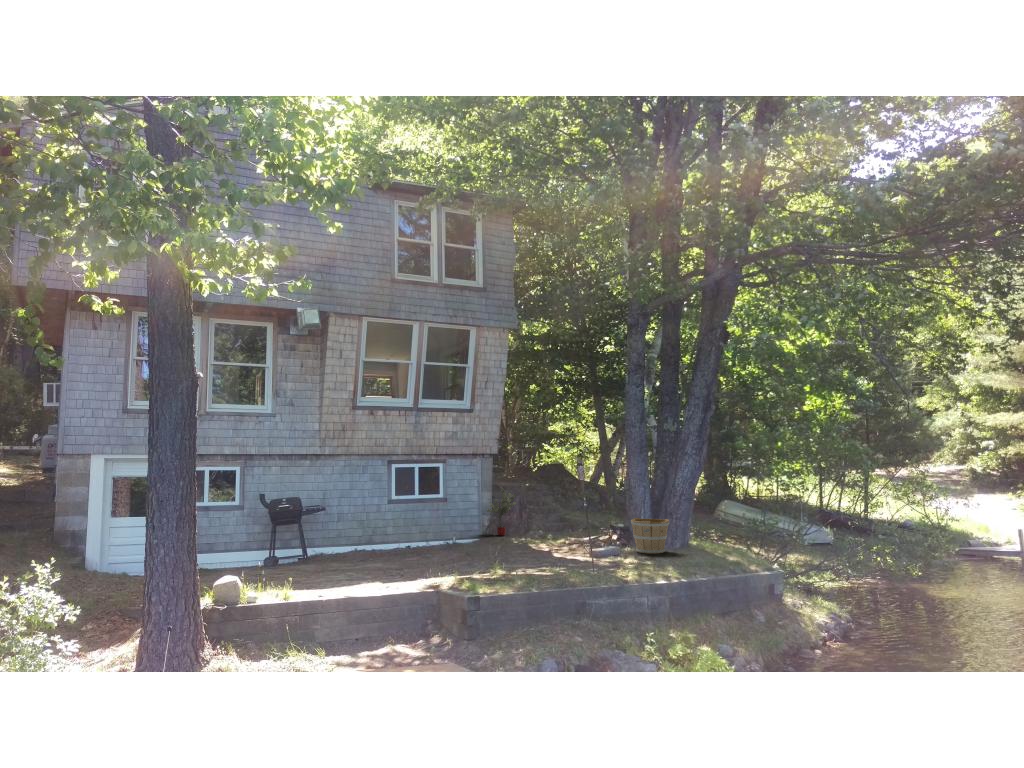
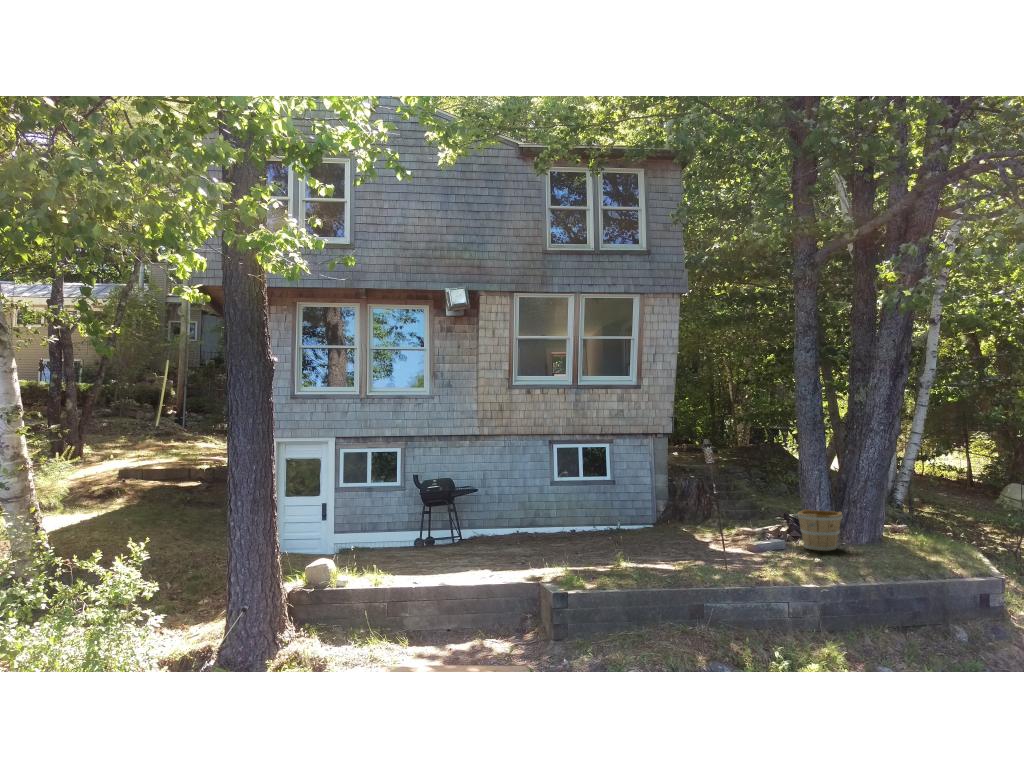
potted tree: present [487,489,516,536] -> none [657,470,693,522]

